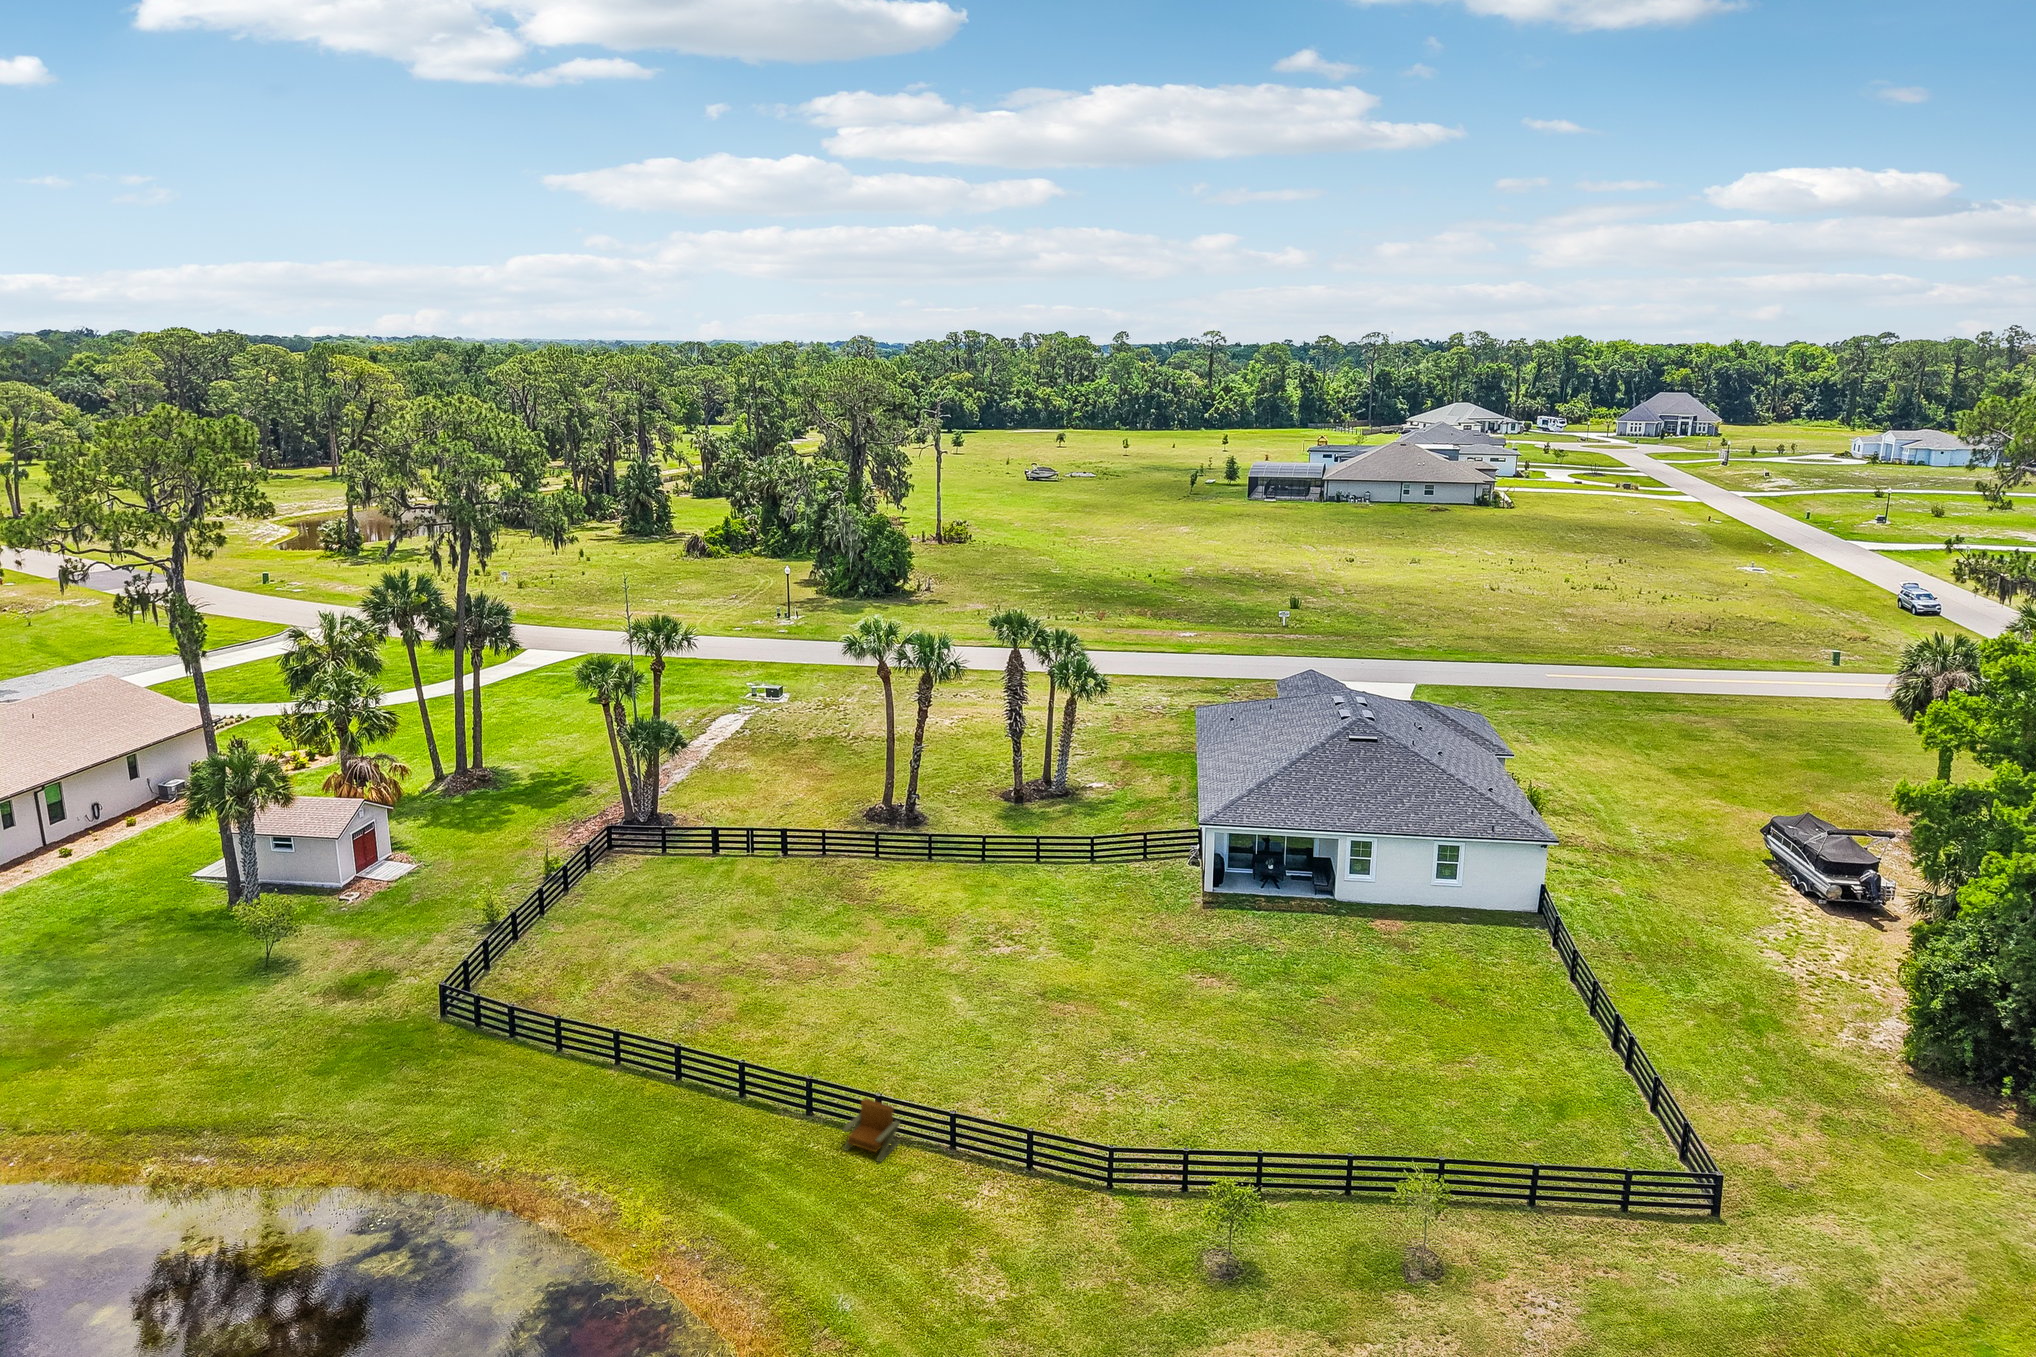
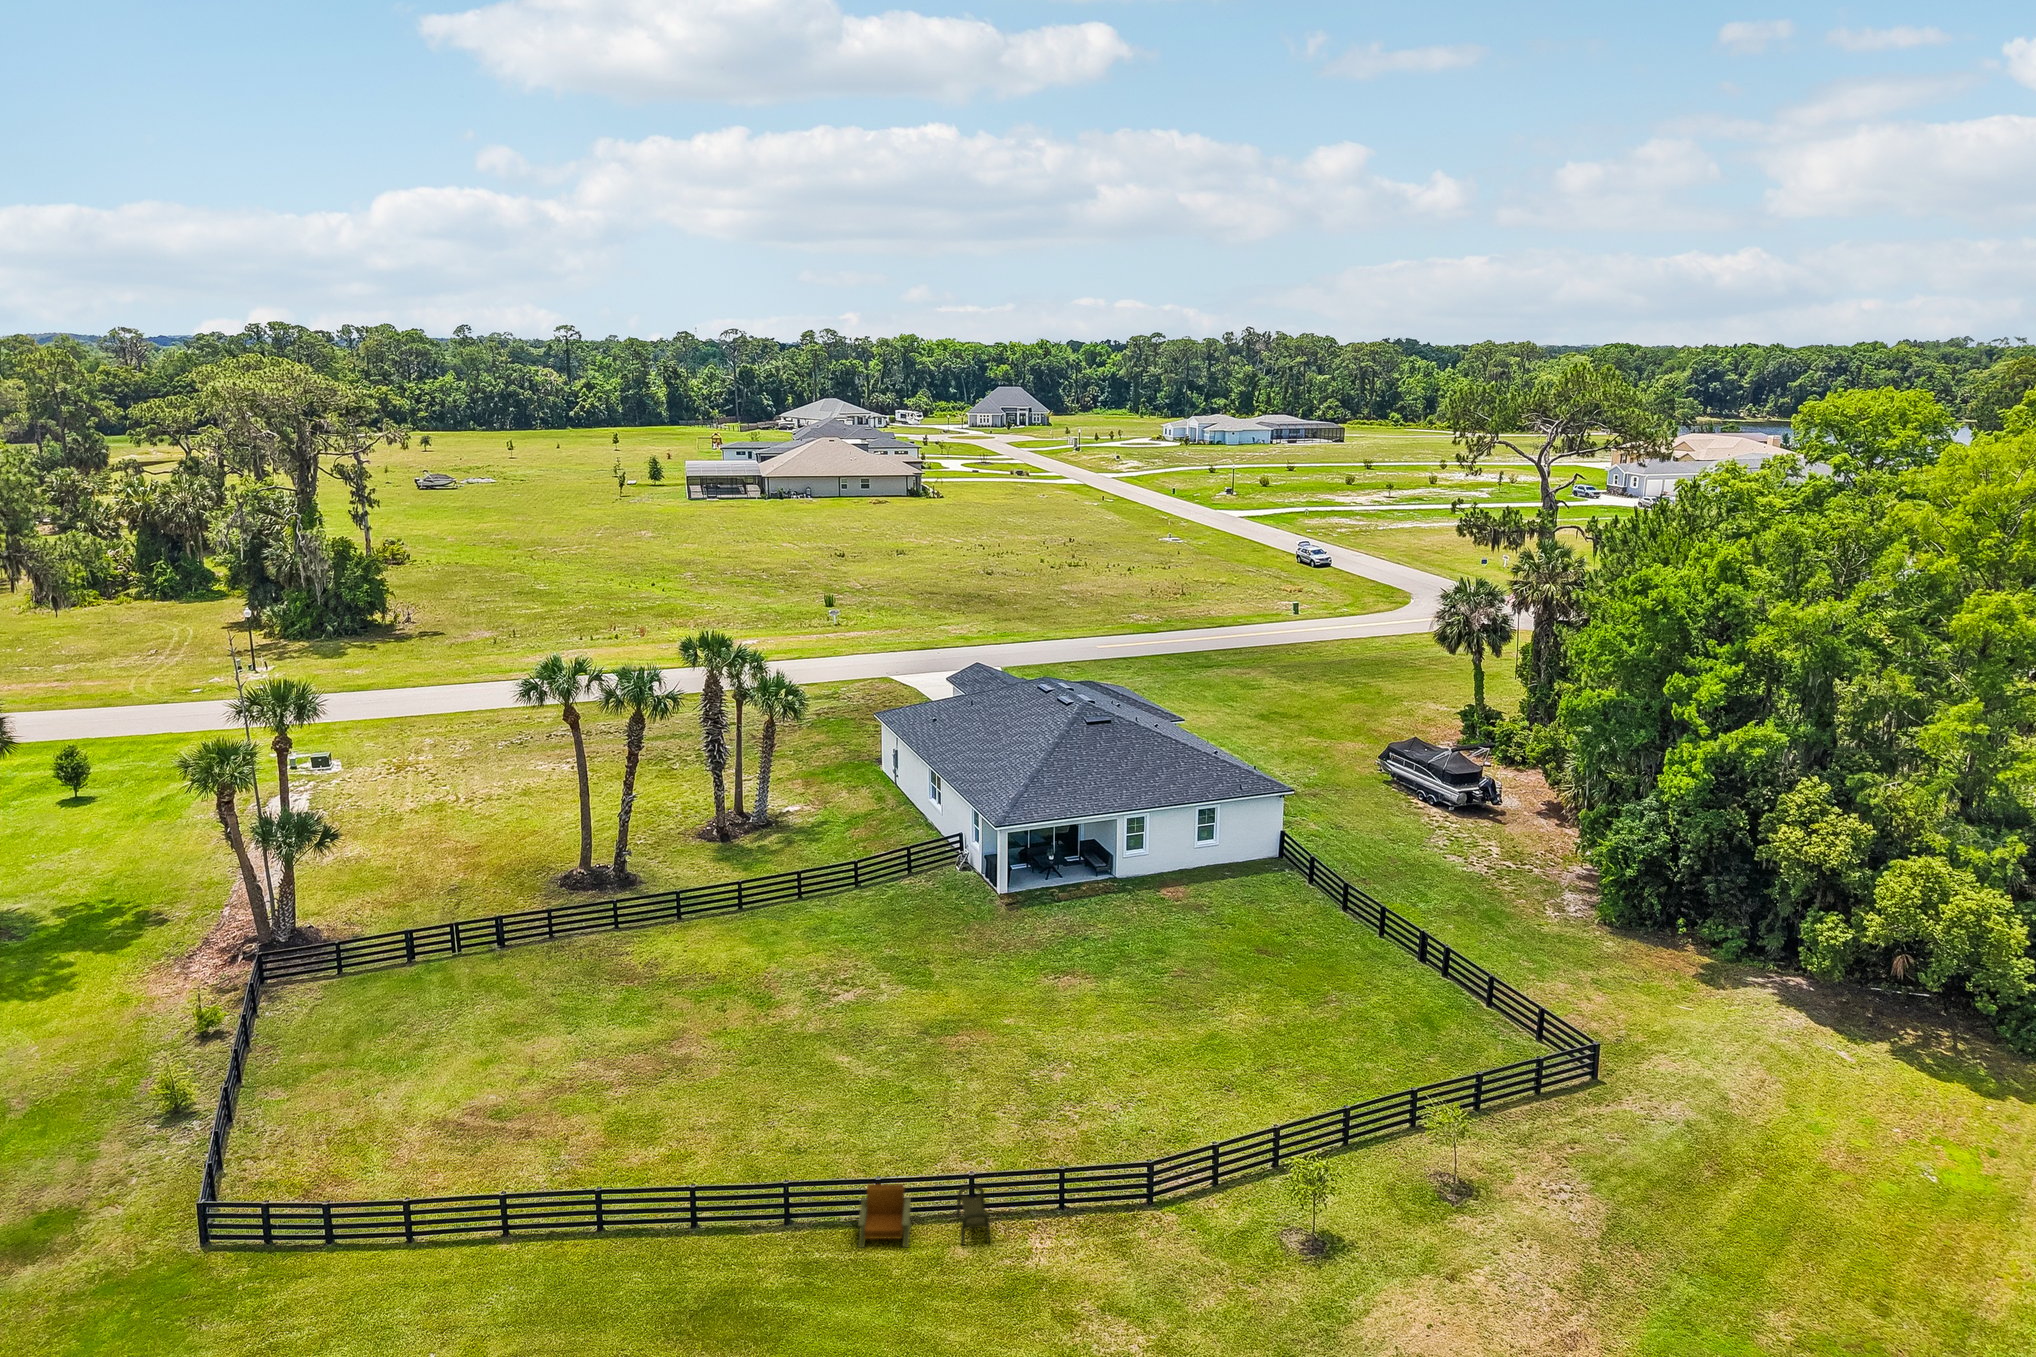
bench: none [923,1125,964,1180] -> present [956,1186,990,1245]

